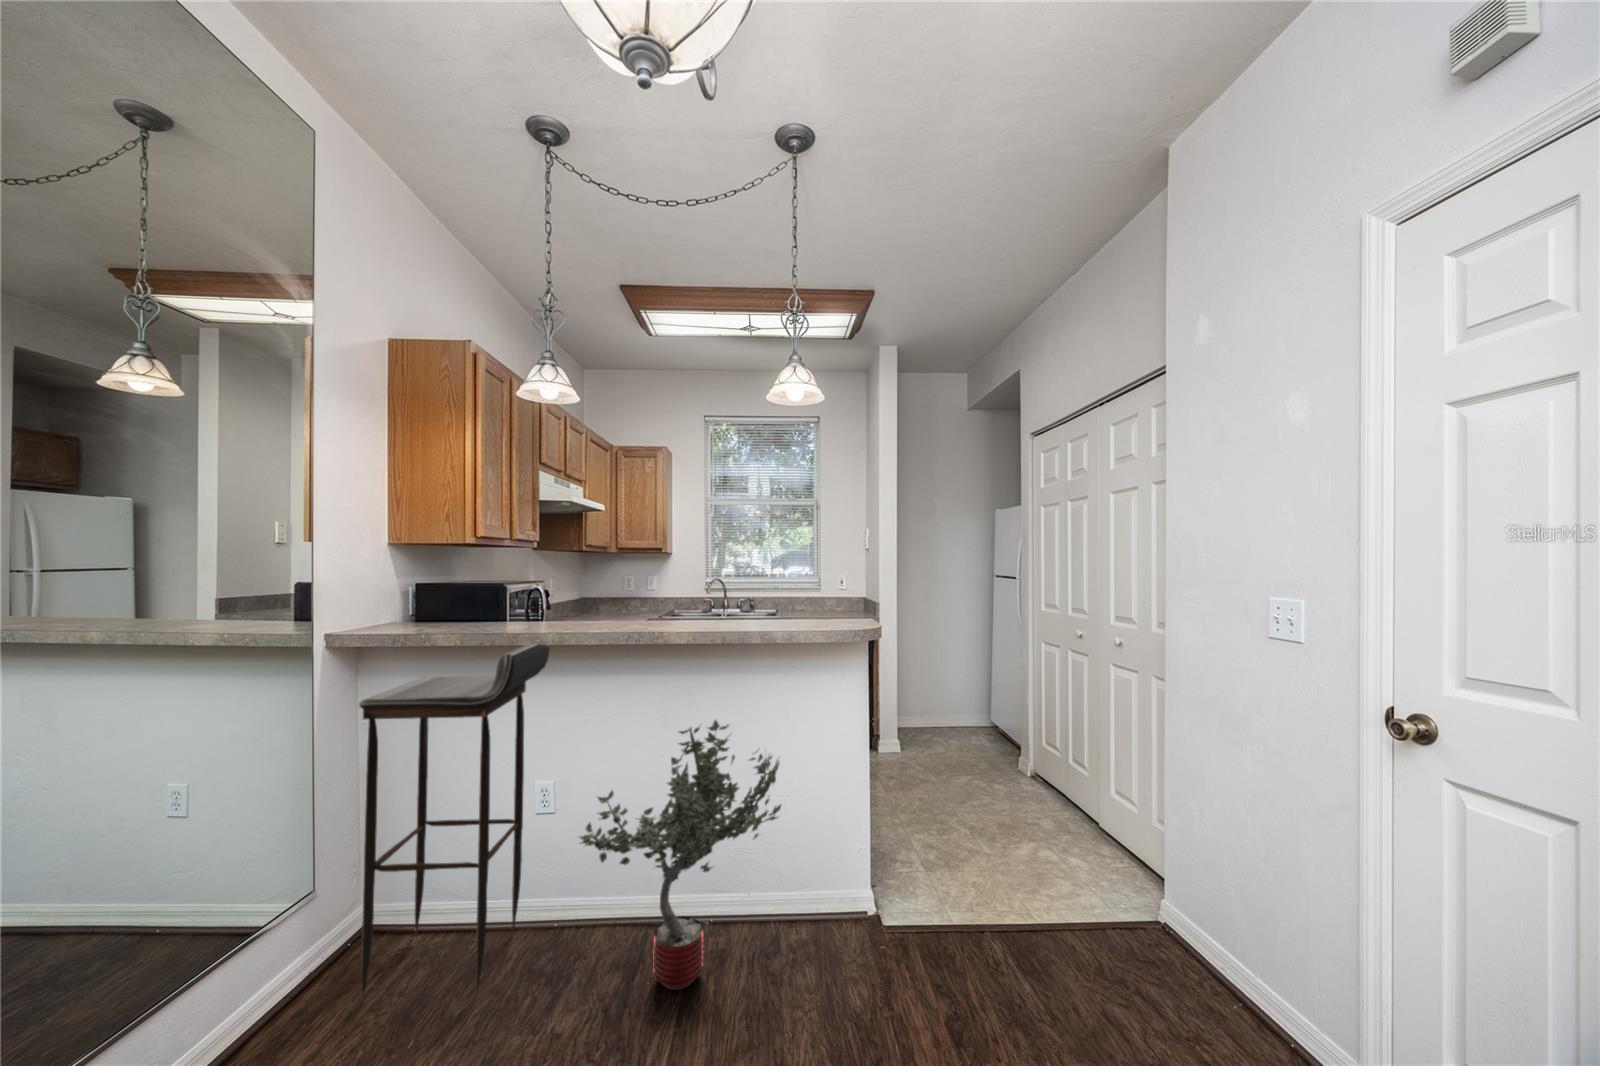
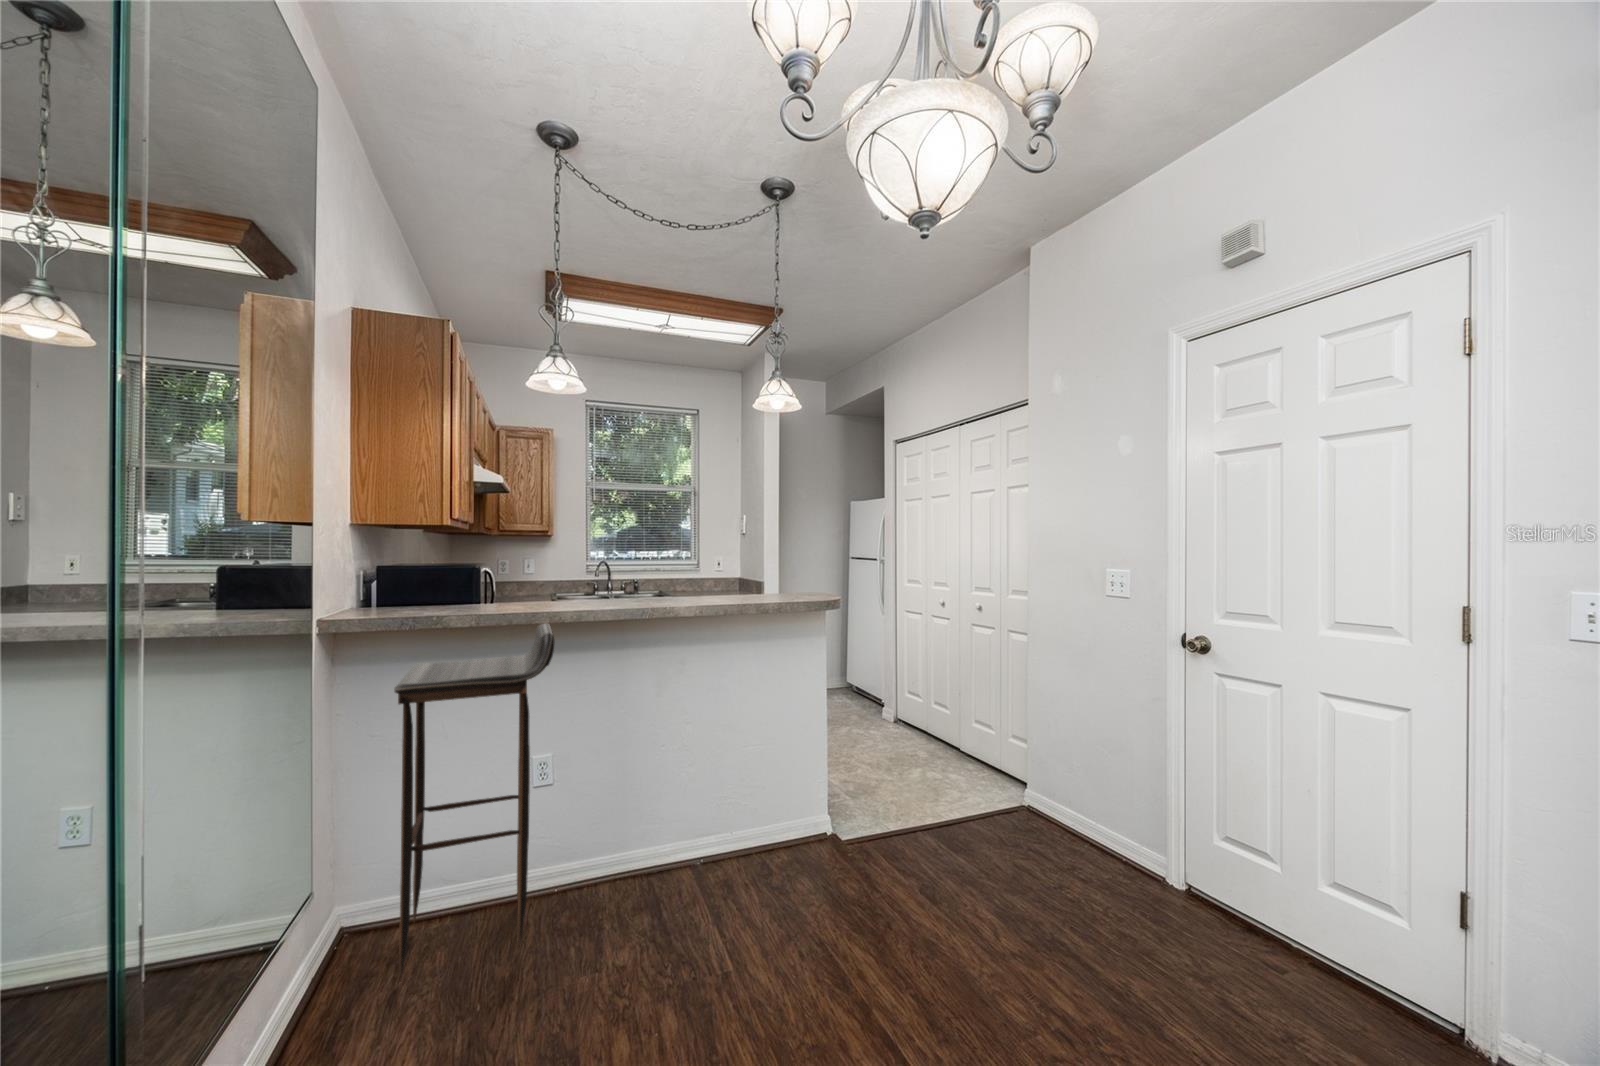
potted tree: present [580,720,781,990] -> none [606,682,785,911]

